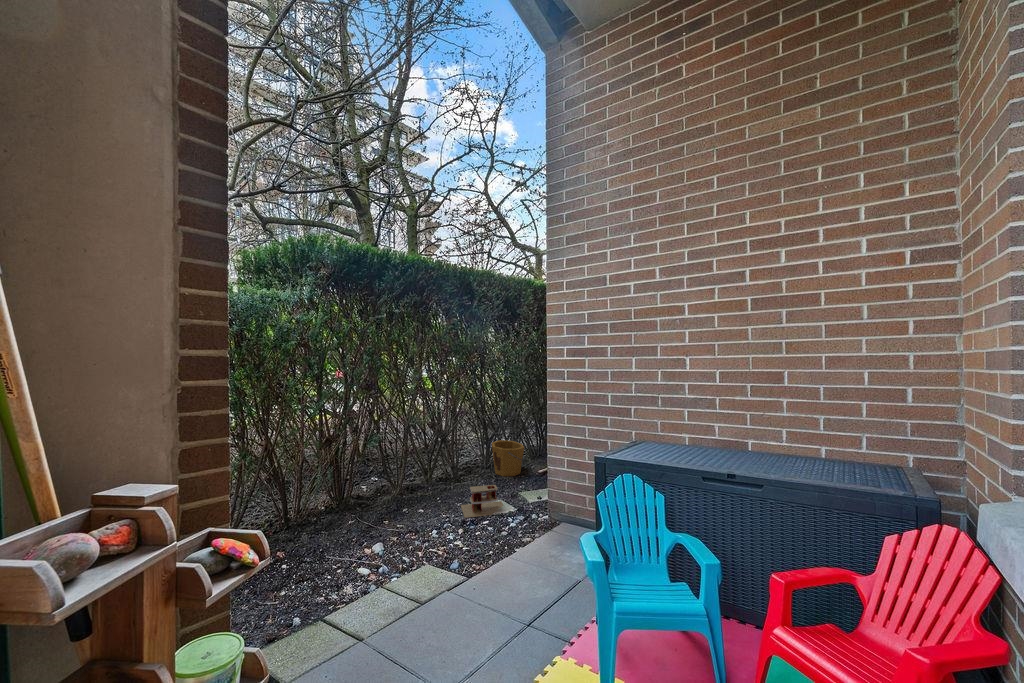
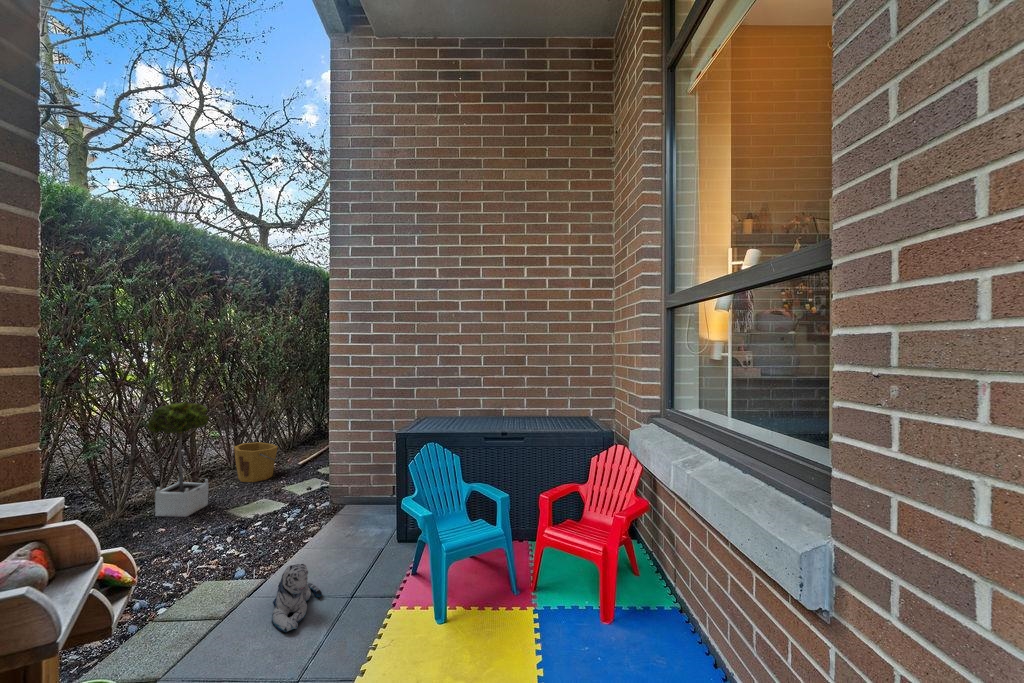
potted tree: none [422,401,464,498] -> present [147,401,209,517]
toy house: present [461,485,504,518] -> none [214,487,280,528]
plush toy: none [441,585,497,661] -> present [272,564,322,633]

